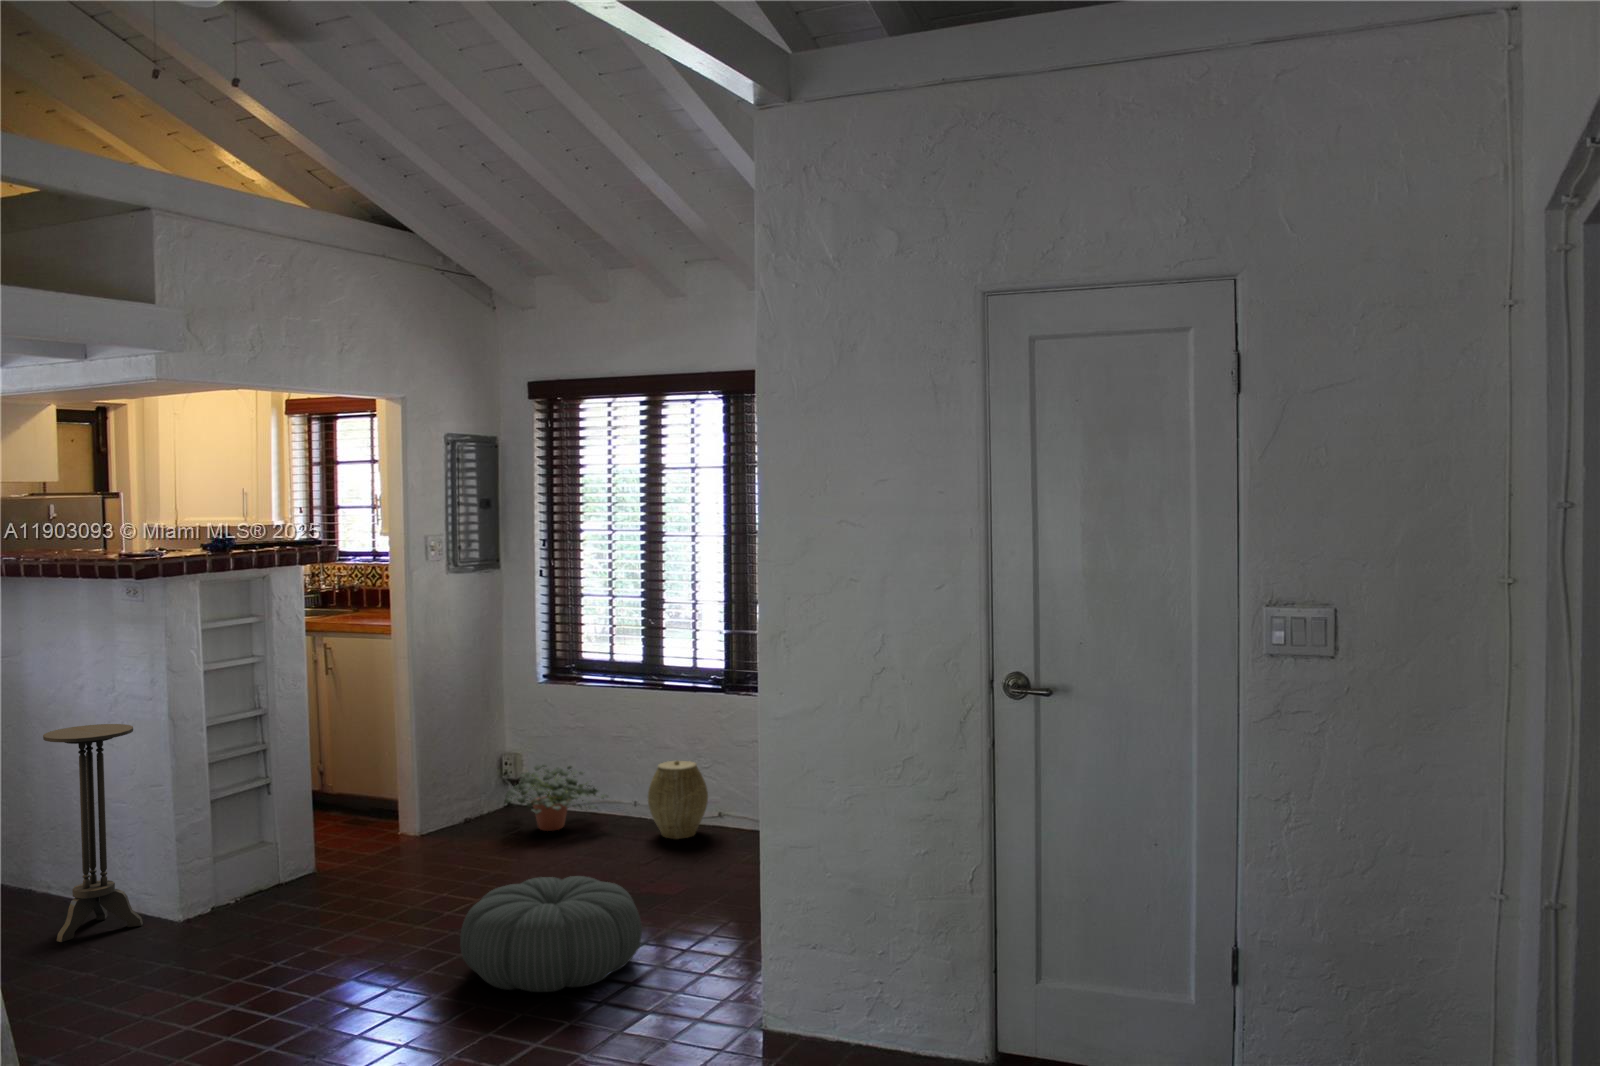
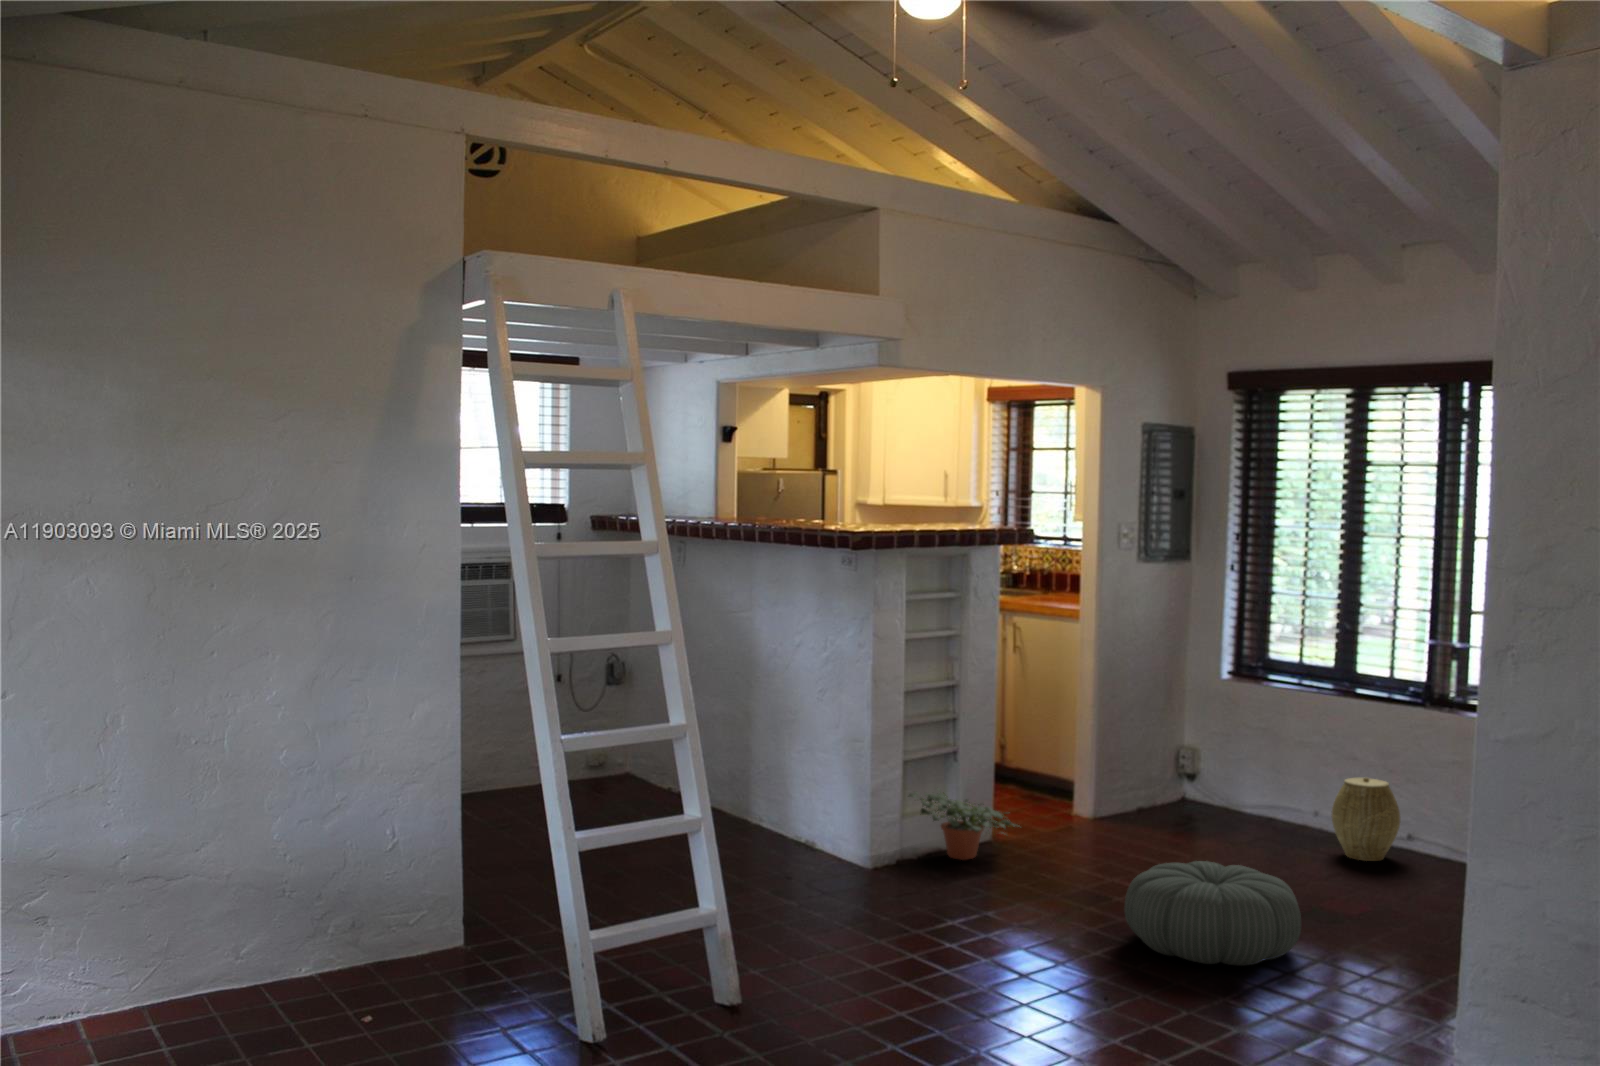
side table: present [43,724,143,942] -> none [788,676,855,857]
potted plant: present [504,764,608,831] -> present [909,788,1016,860]

